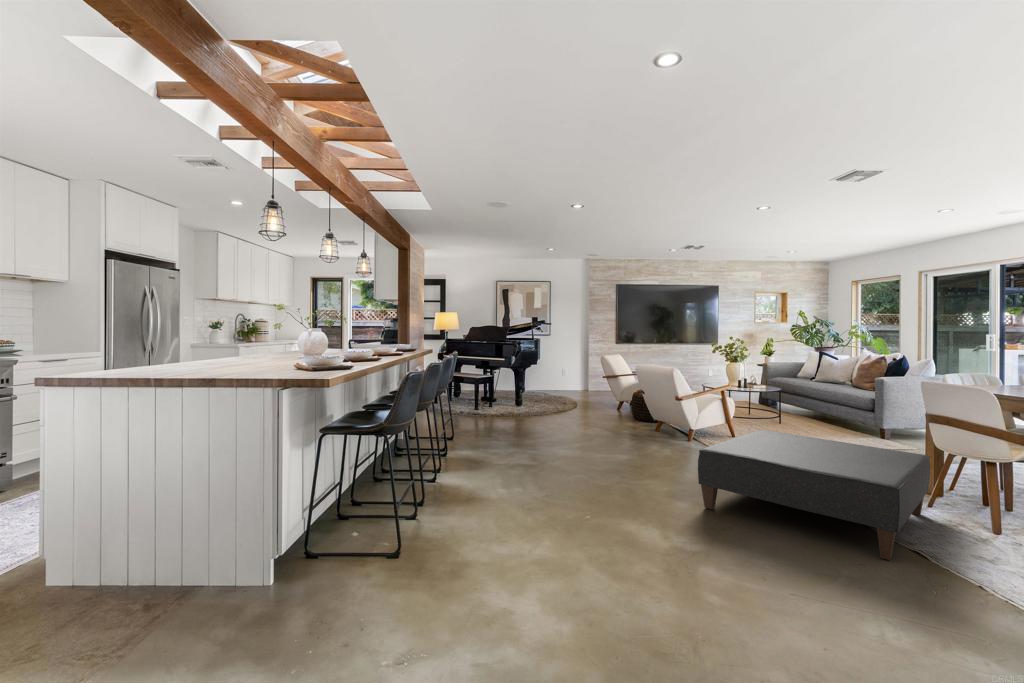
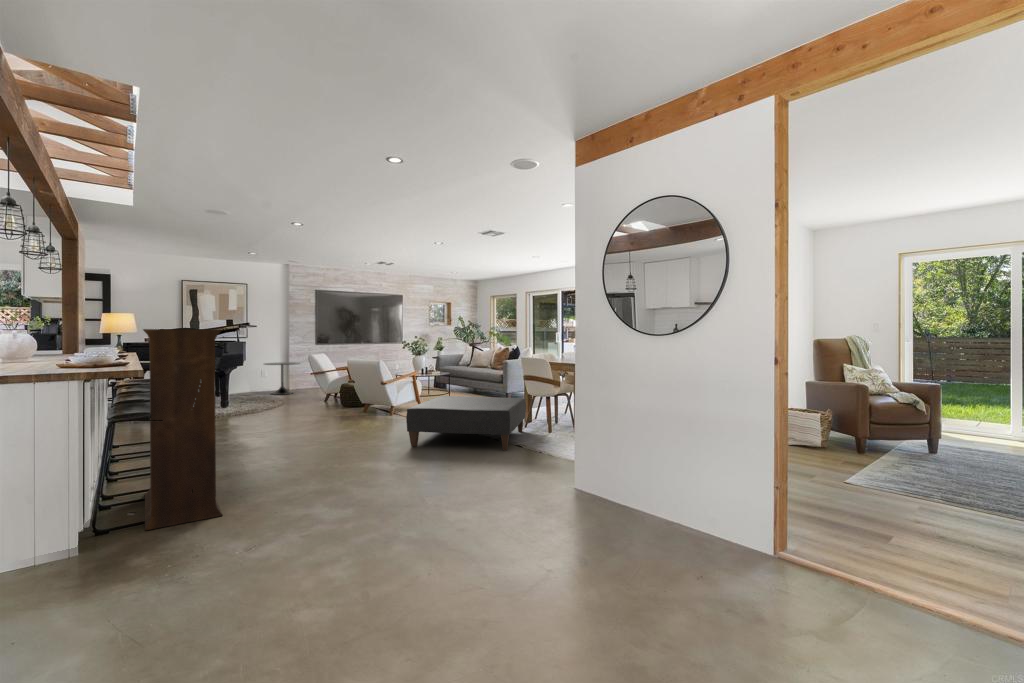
bookcase: none [322,328,439,584] -> present [143,329,222,530]
side table: none [563,362,599,397] -> present [264,362,299,395]

